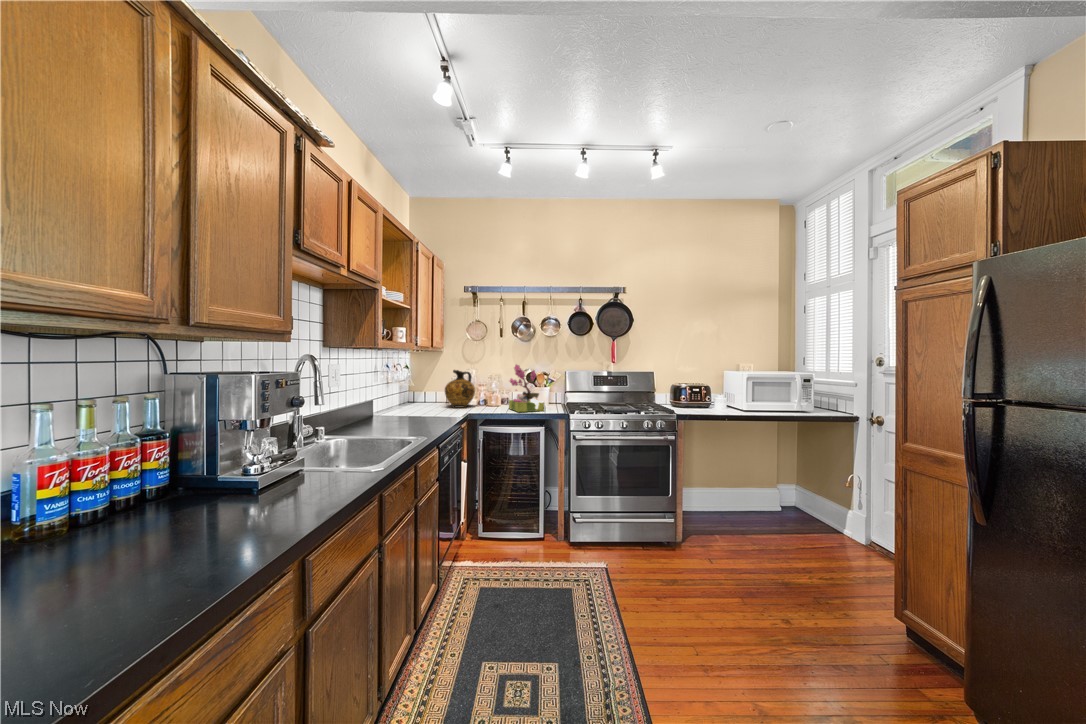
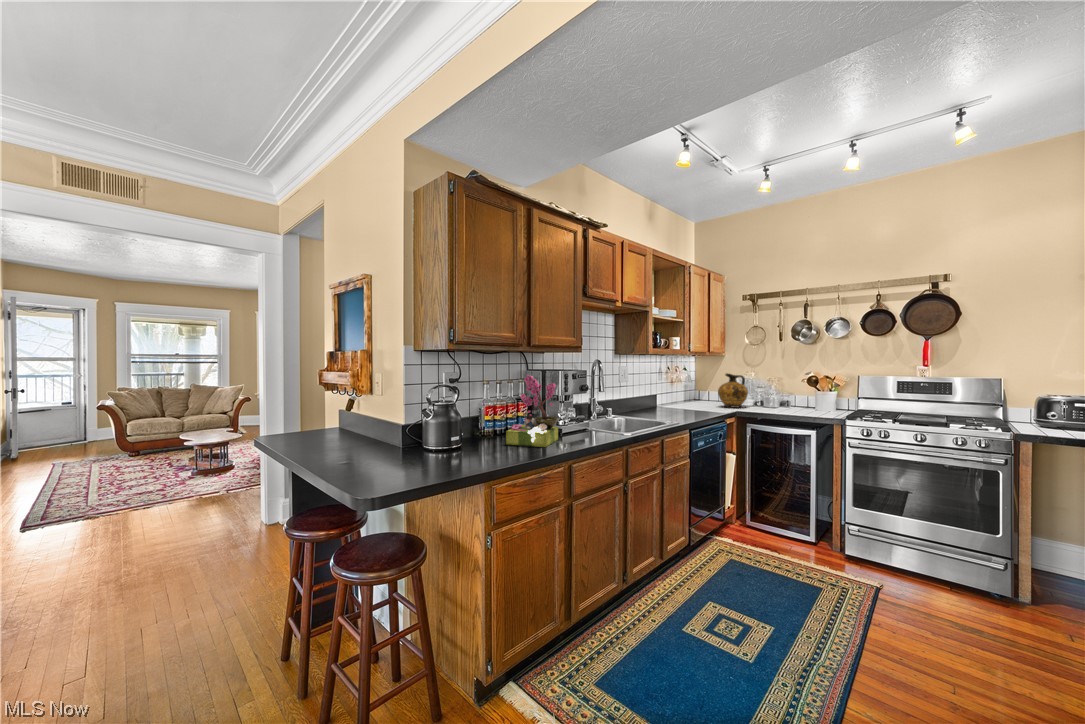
flower arrangement: present [509,365,544,412] -> present [506,375,558,447]

